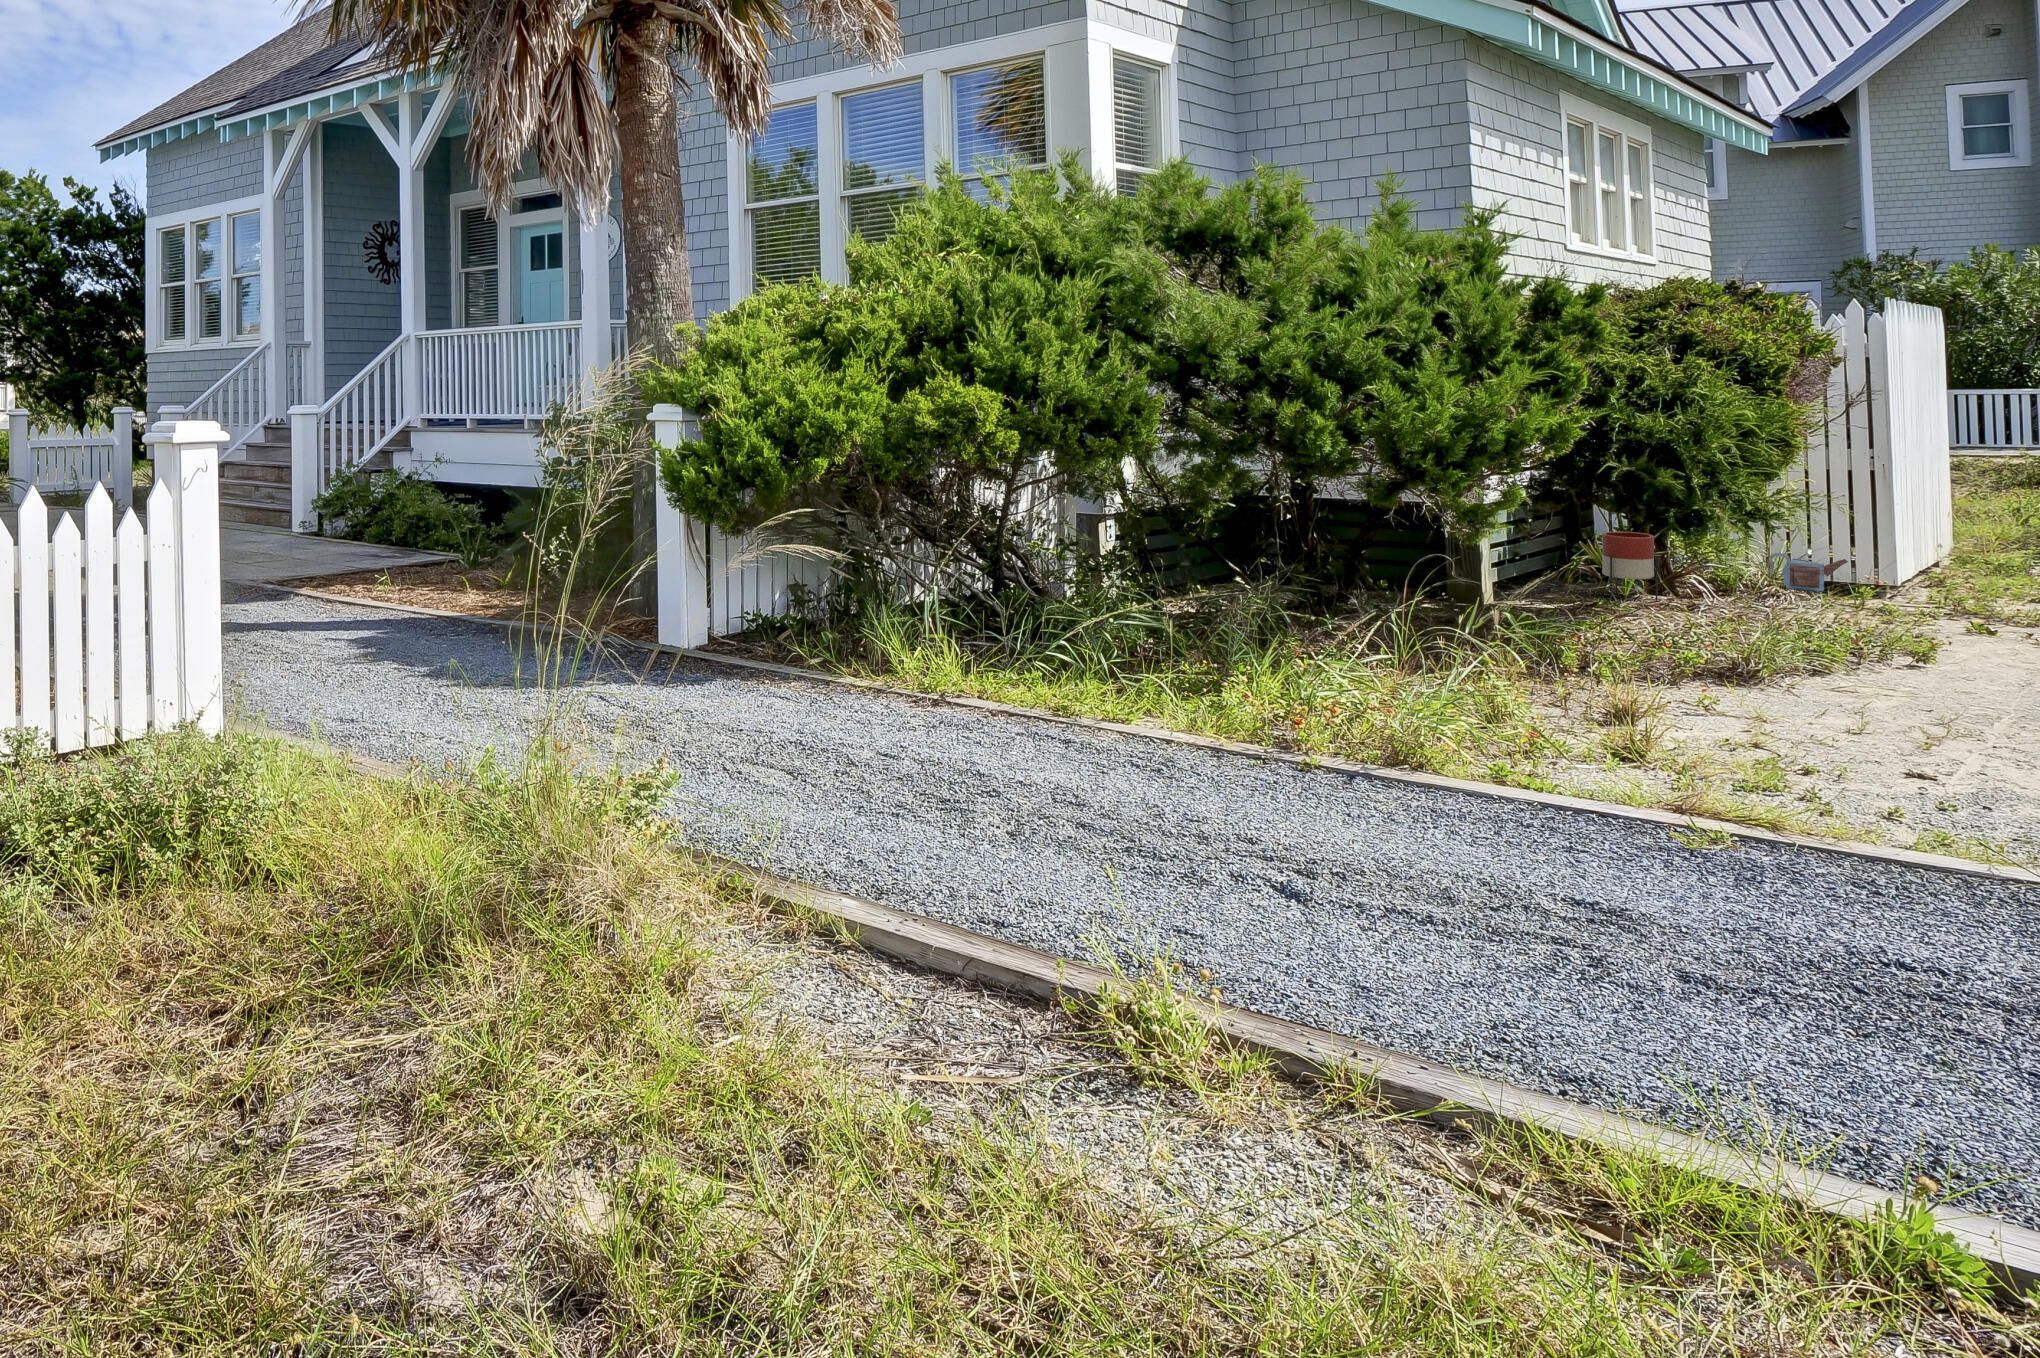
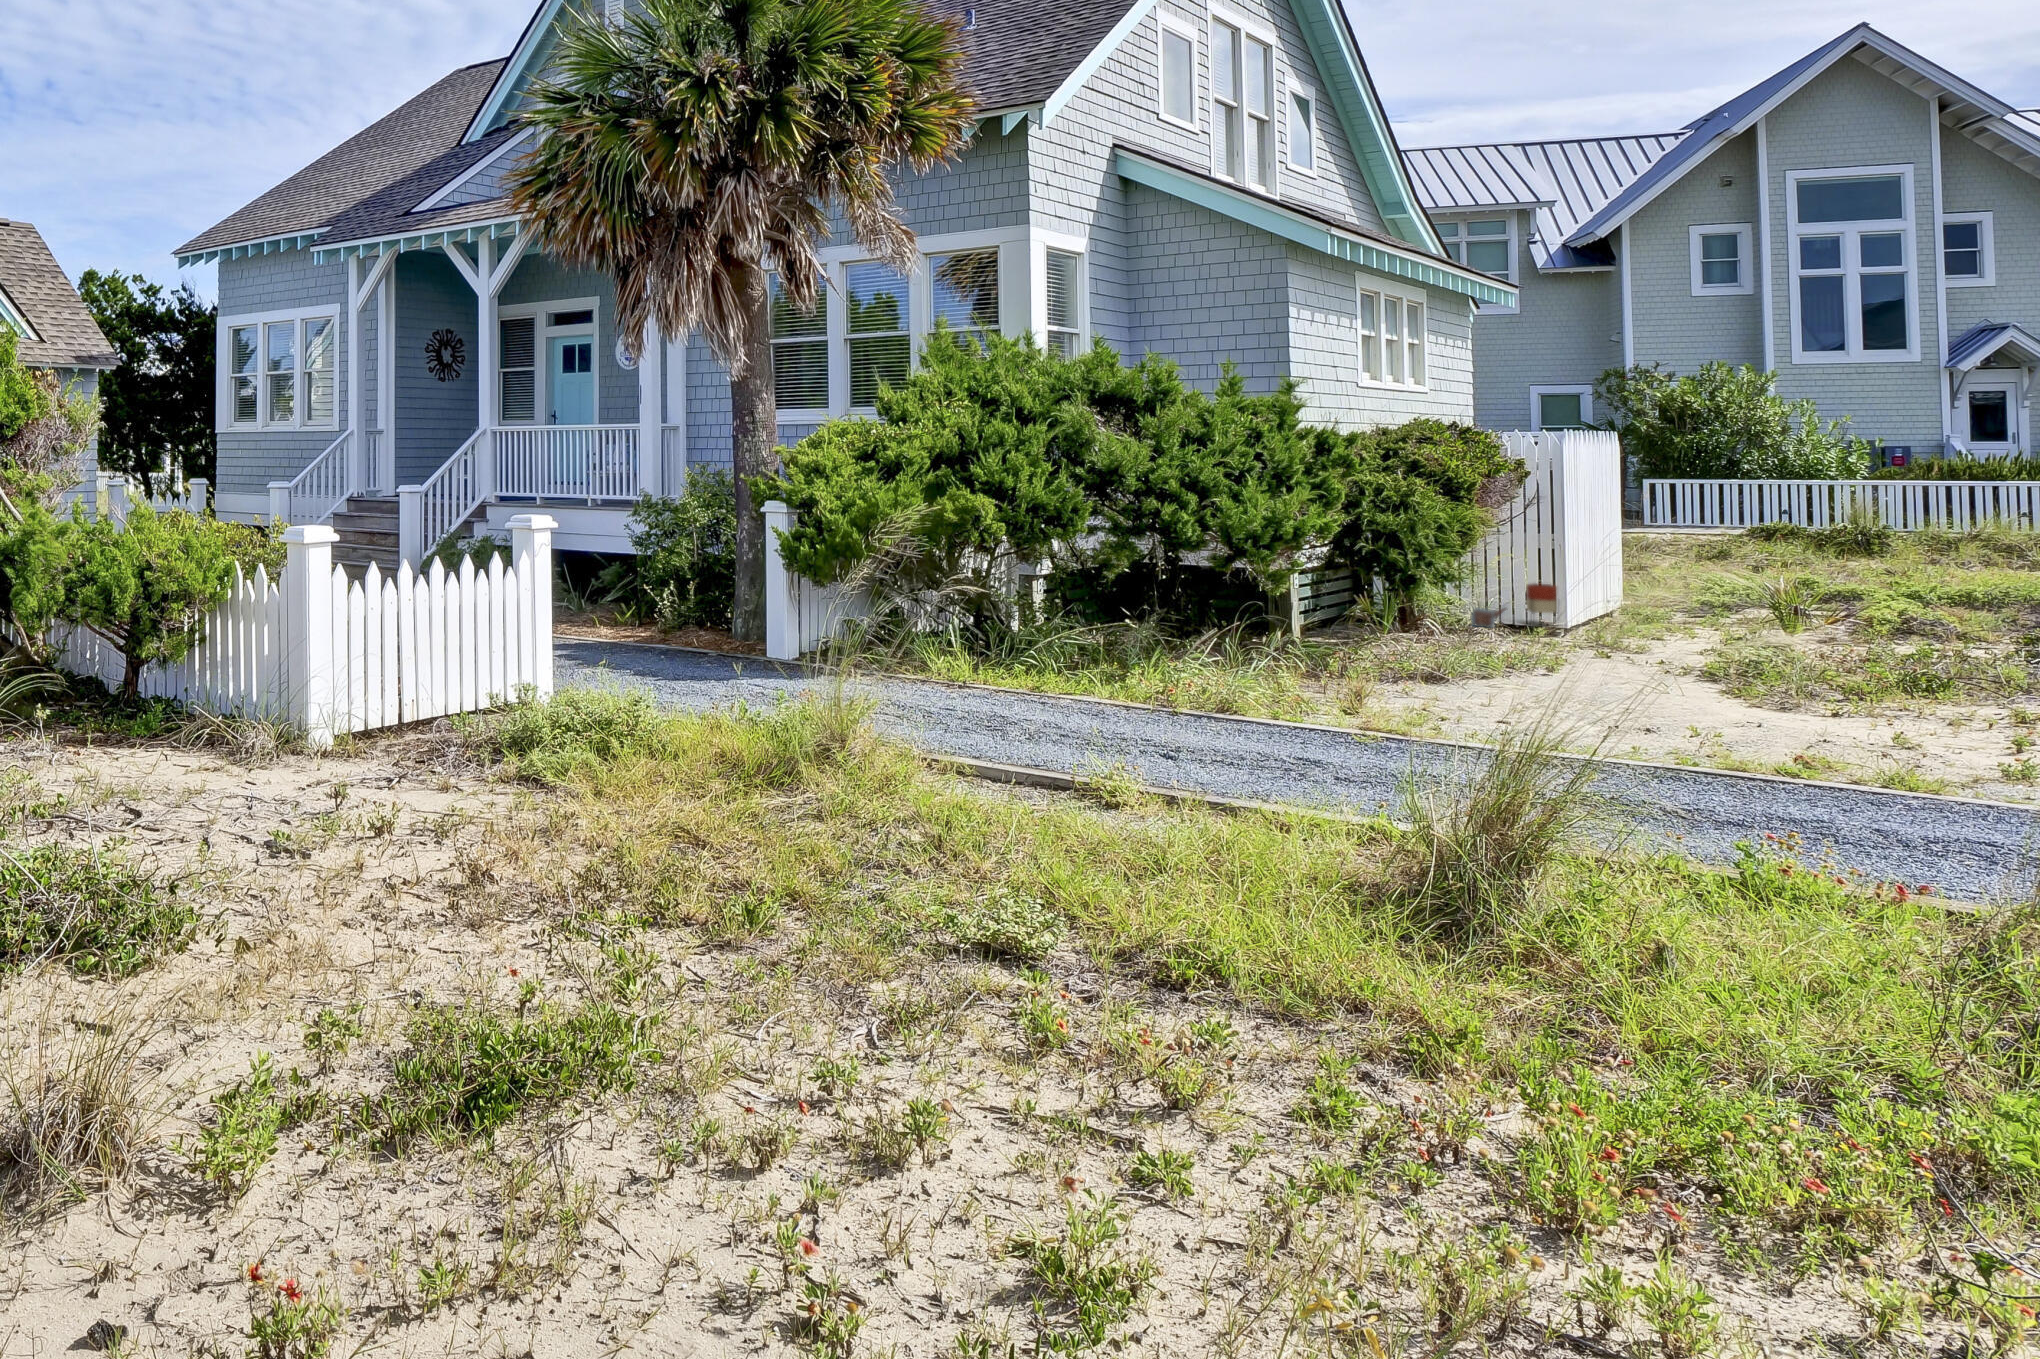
planter: present [1602,532,1657,601] -> present [1526,583,1557,614]

